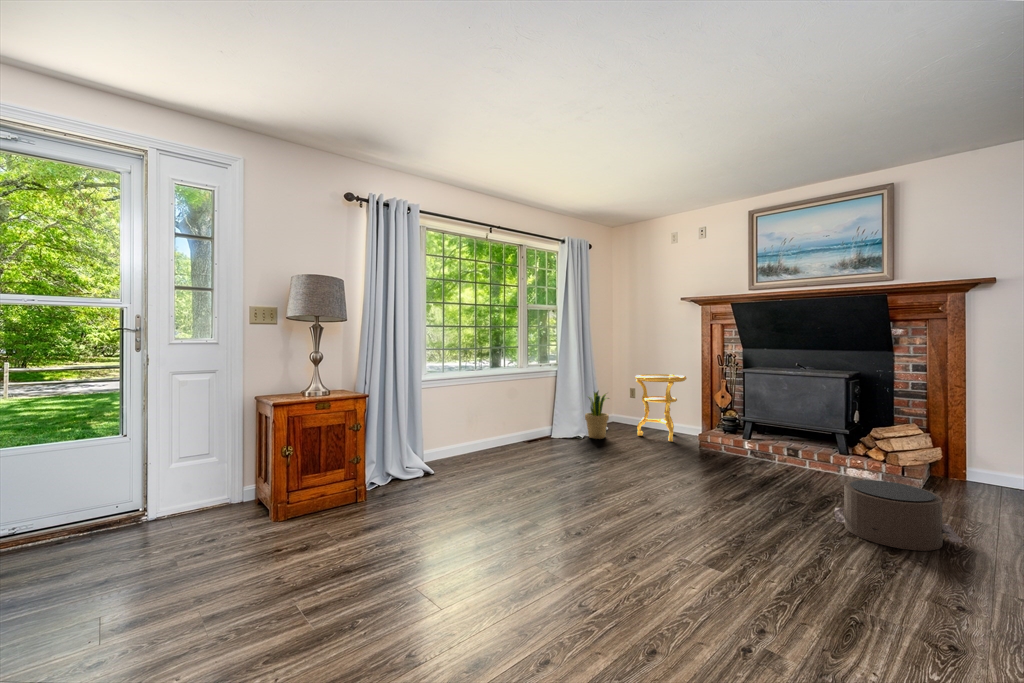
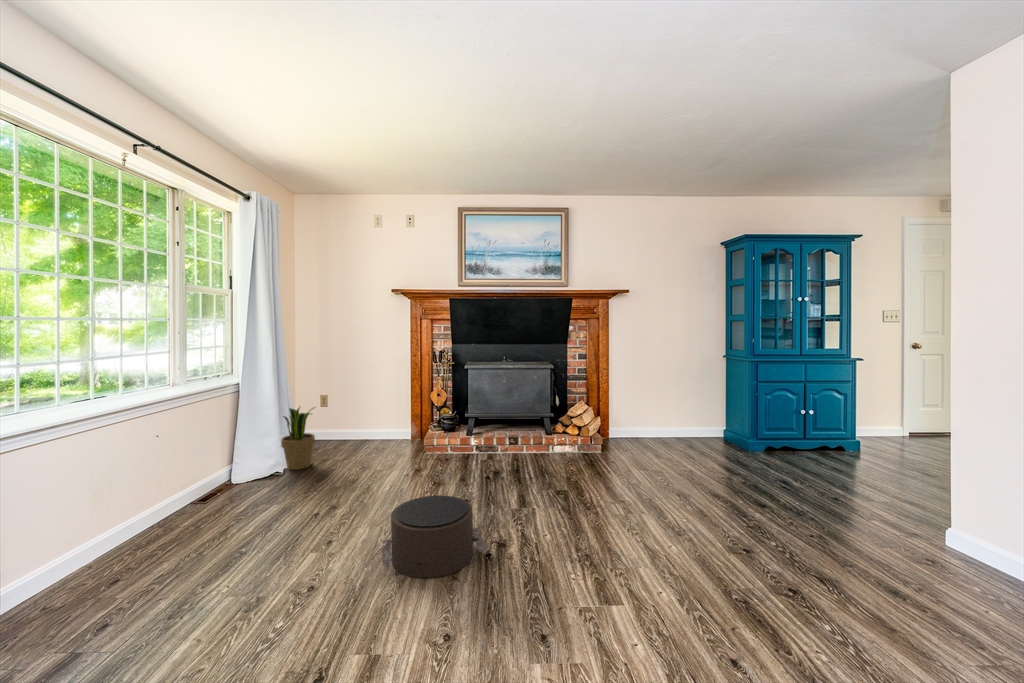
side table: present [635,374,686,442] -> none [341,375,399,452]
pouf: present [834,480,962,551] -> present [382,495,488,578]

